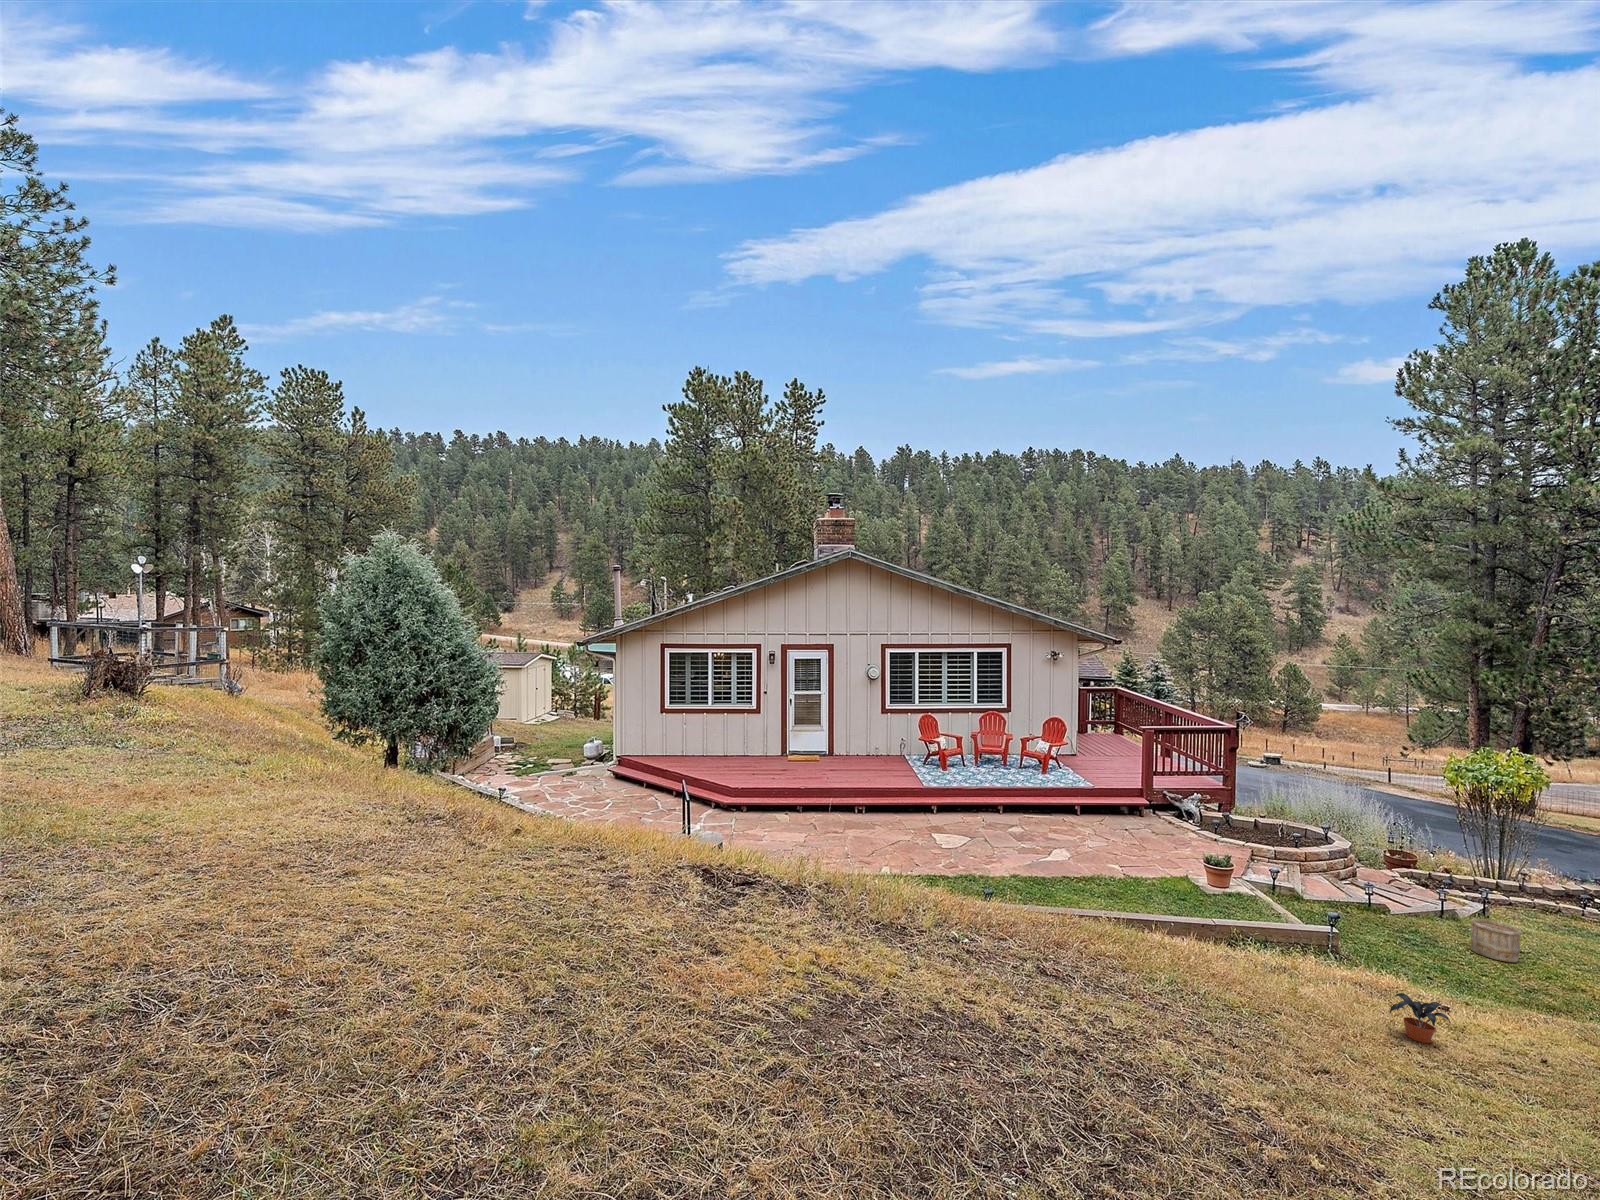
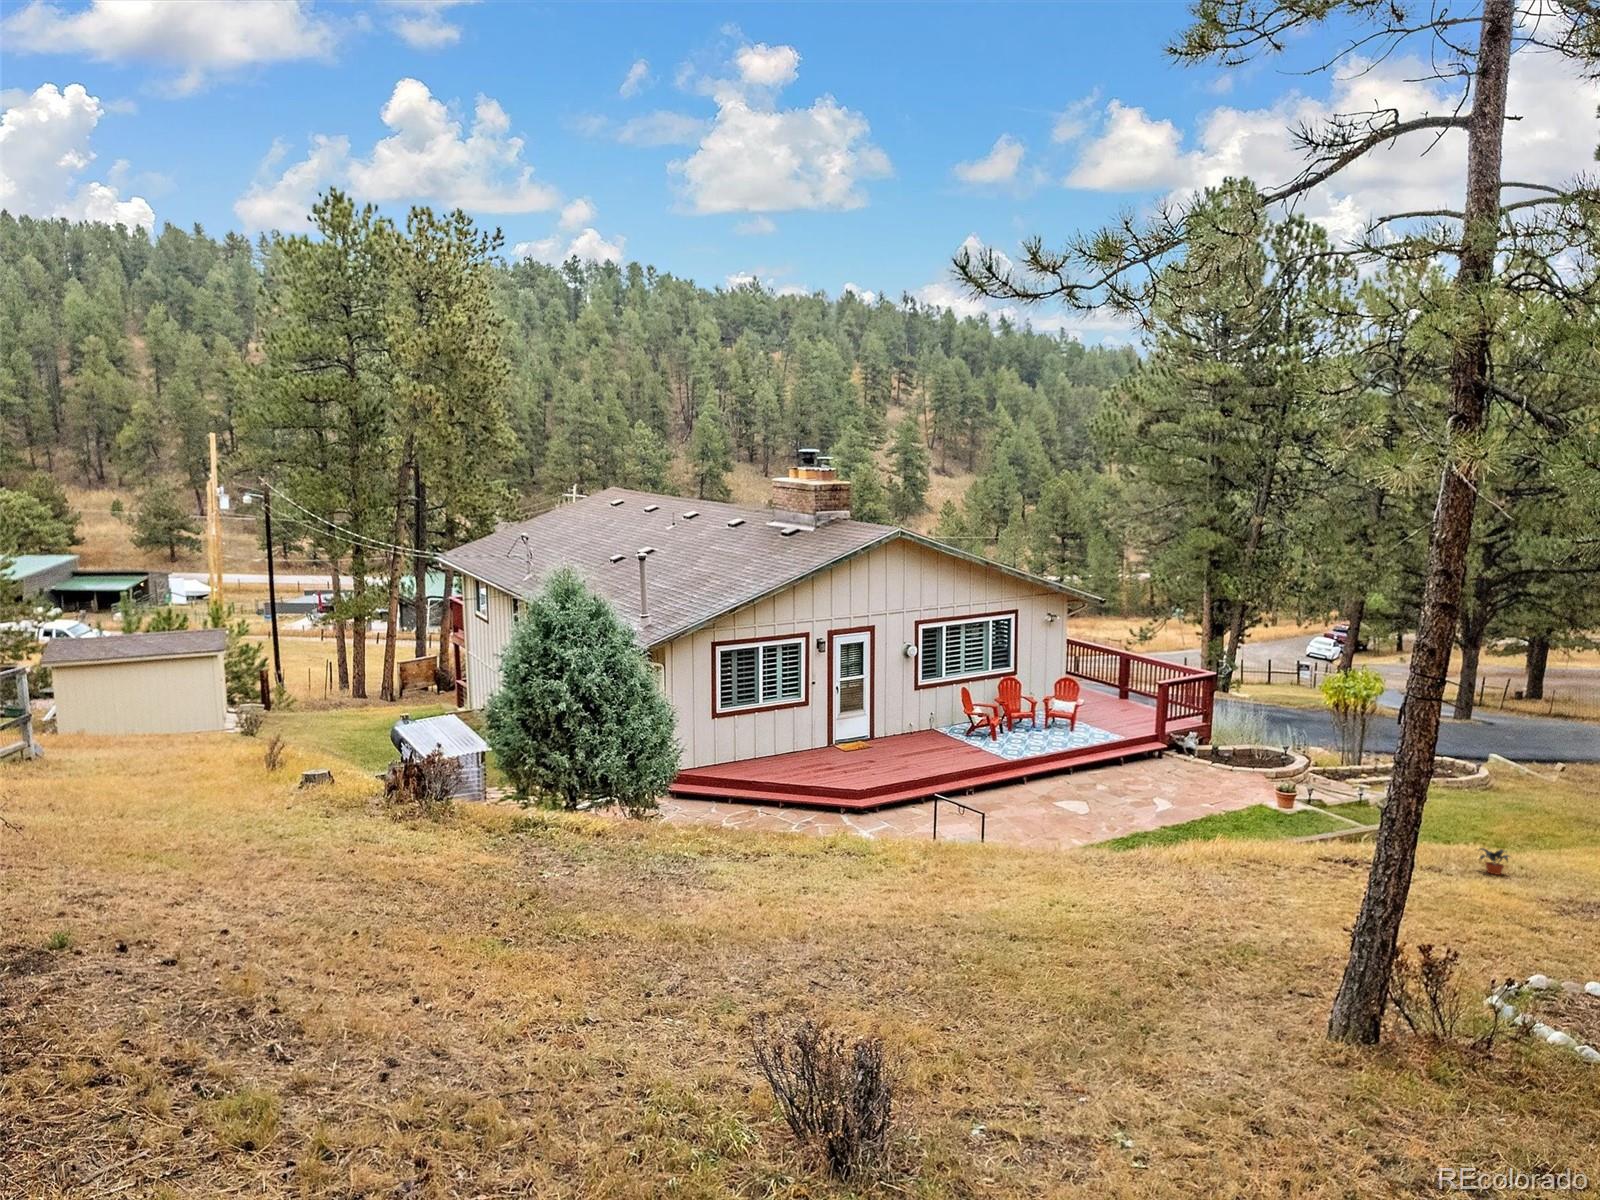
wooden bucket: present [1471,918,1522,962] -> none [1452,799,1485,825]

